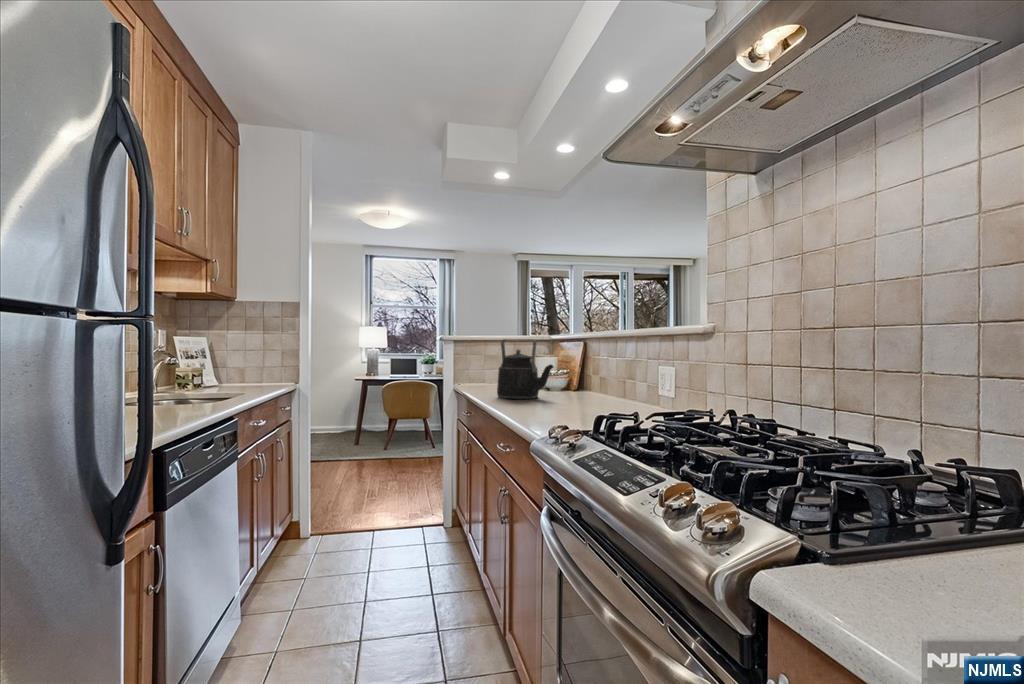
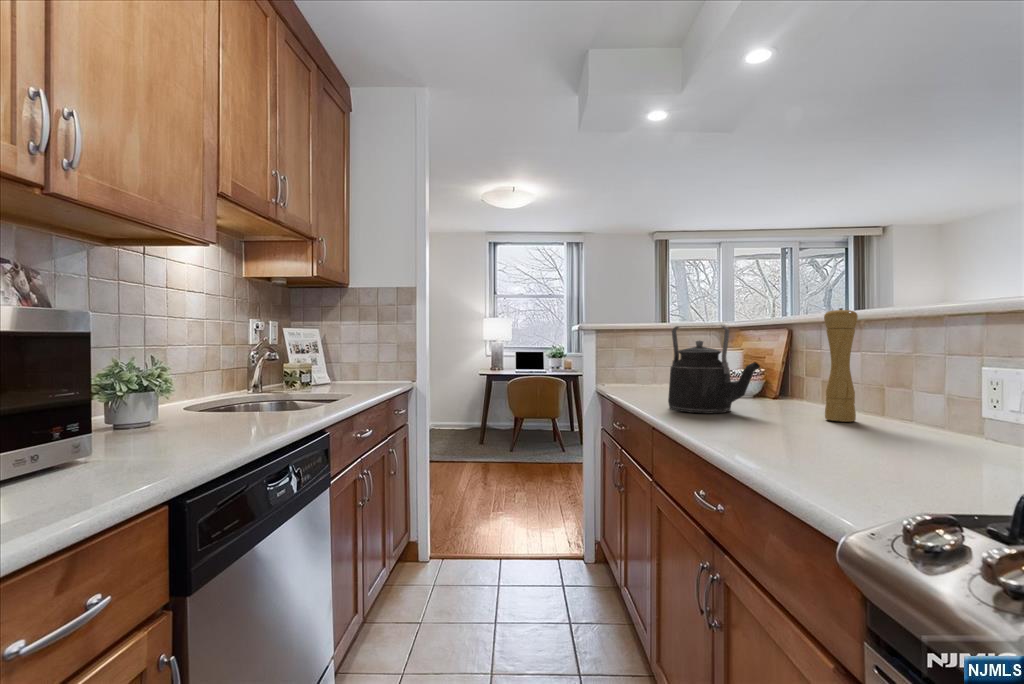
pepper mill: none [590,330,608,401] -> present [824,308,858,422]

